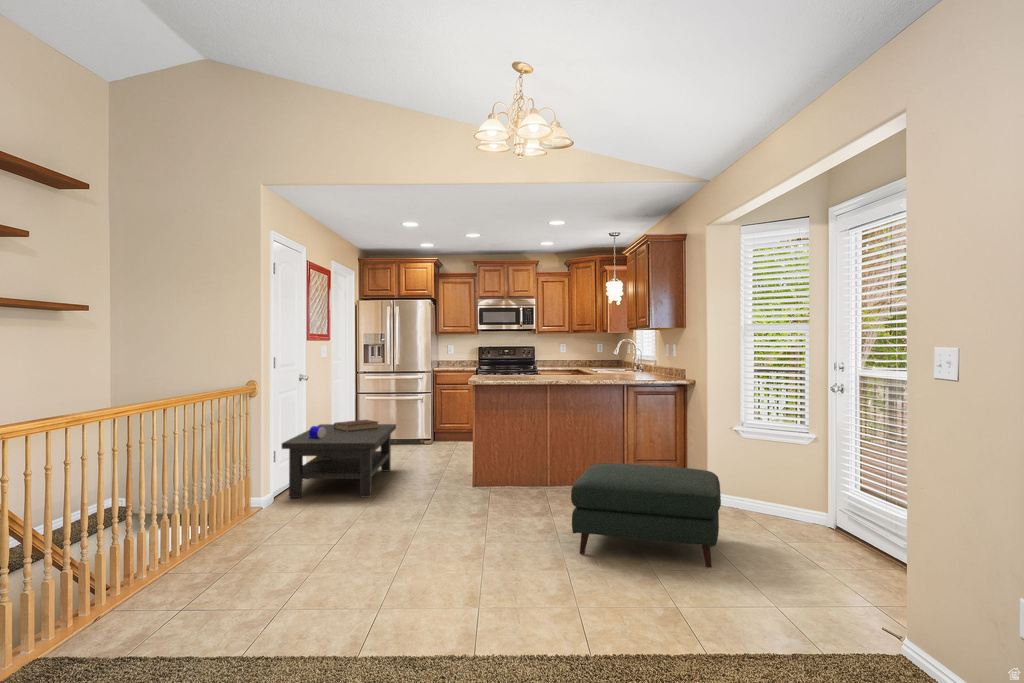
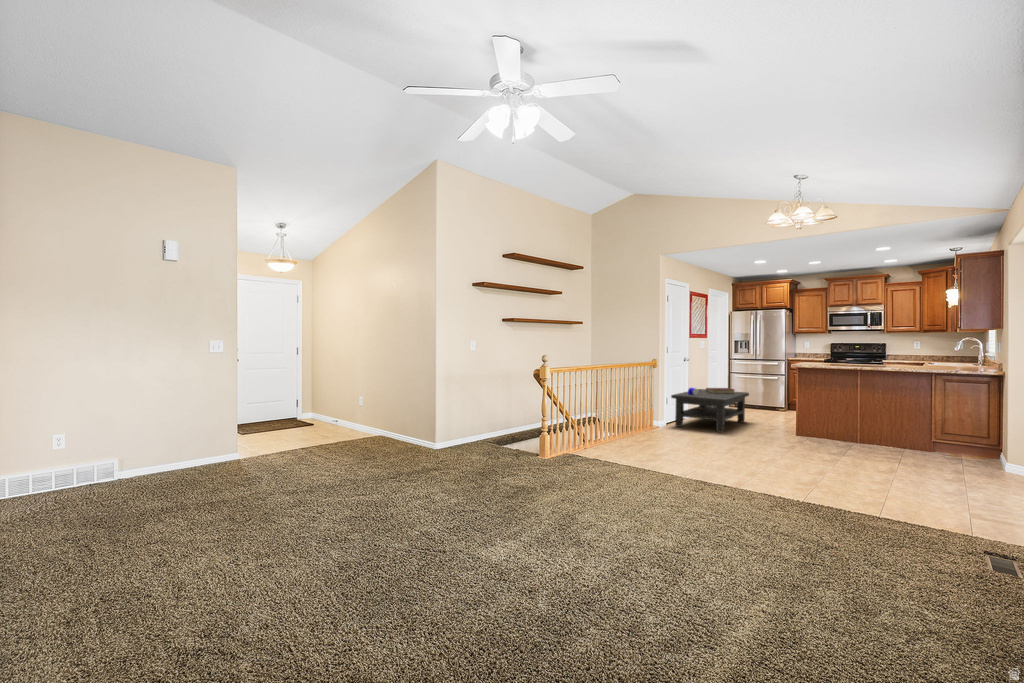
ottoman: present [571,463,721,568] -> none [835,423,976,497]

